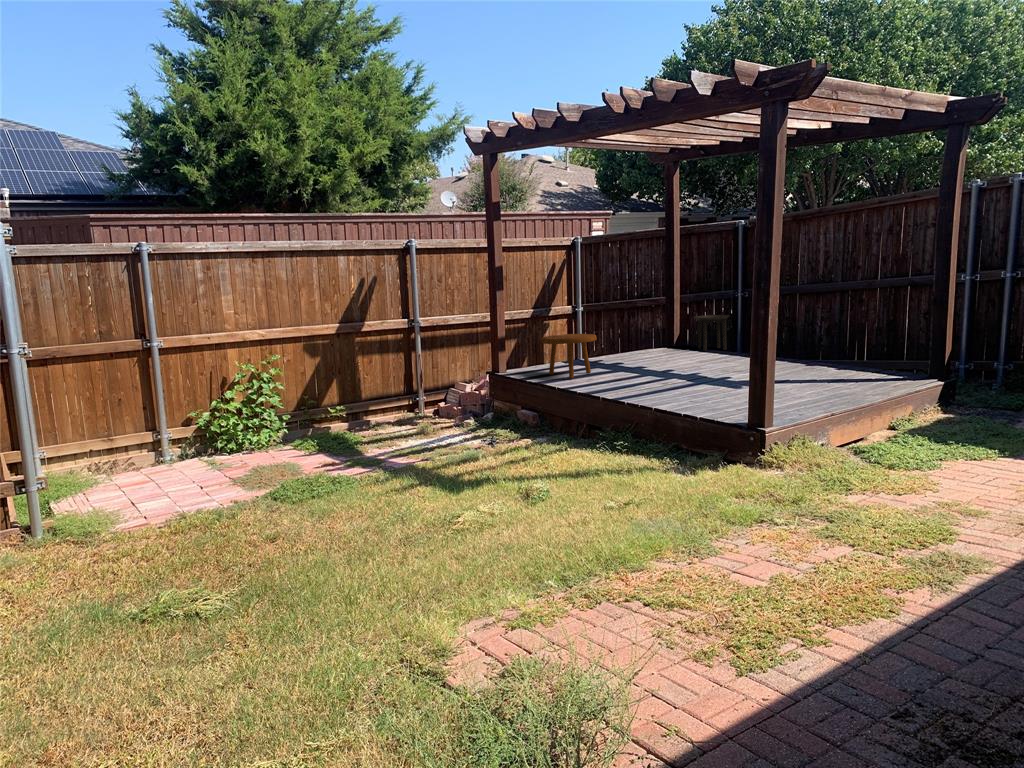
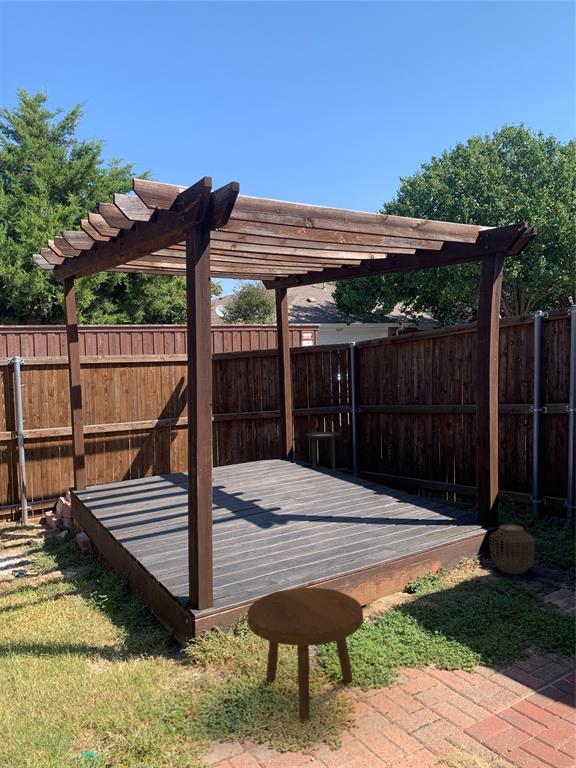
footstool: present [541,334,597,378] -> present [247,587,364,720]
woven basket: none [947,375,991,416] -> present [490,525,535,574]

